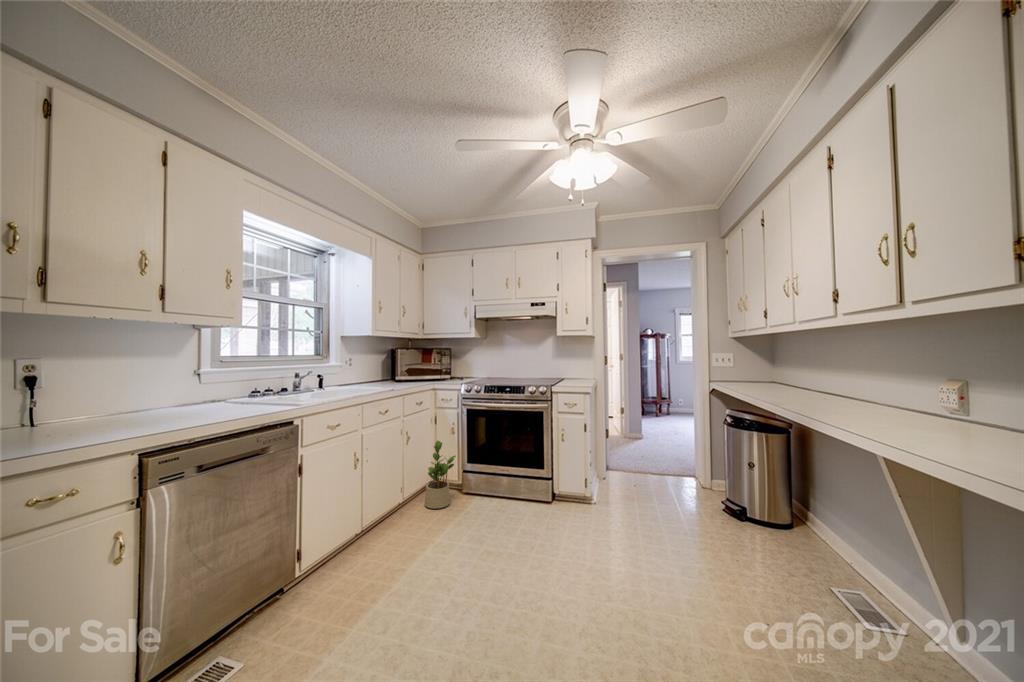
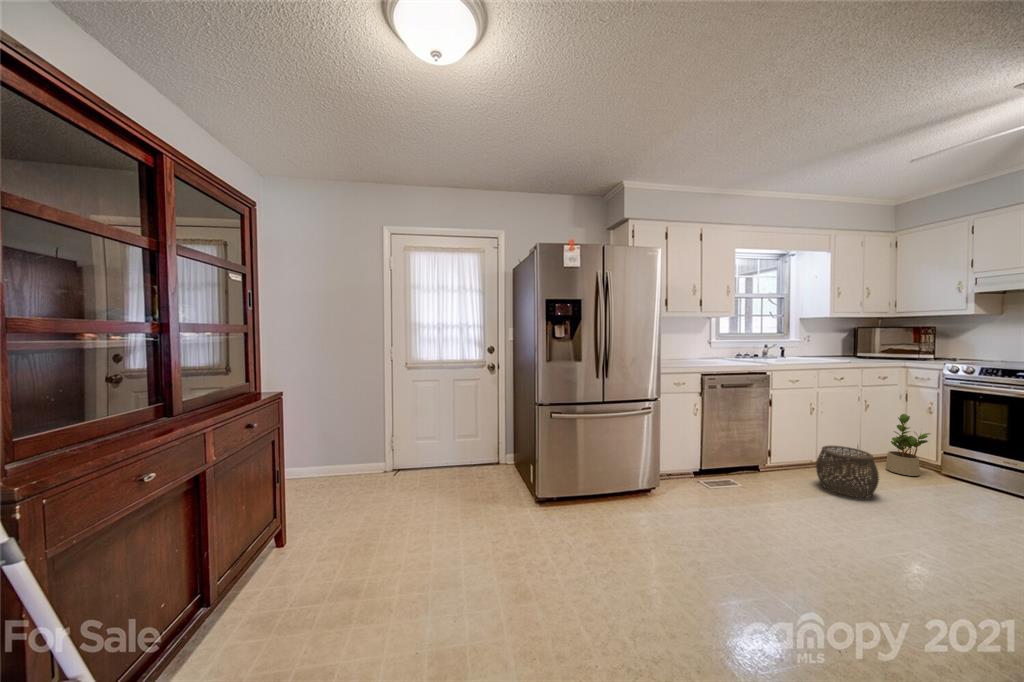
woven basket: none [364,506,431,587] -> present [816,446,879,498]

